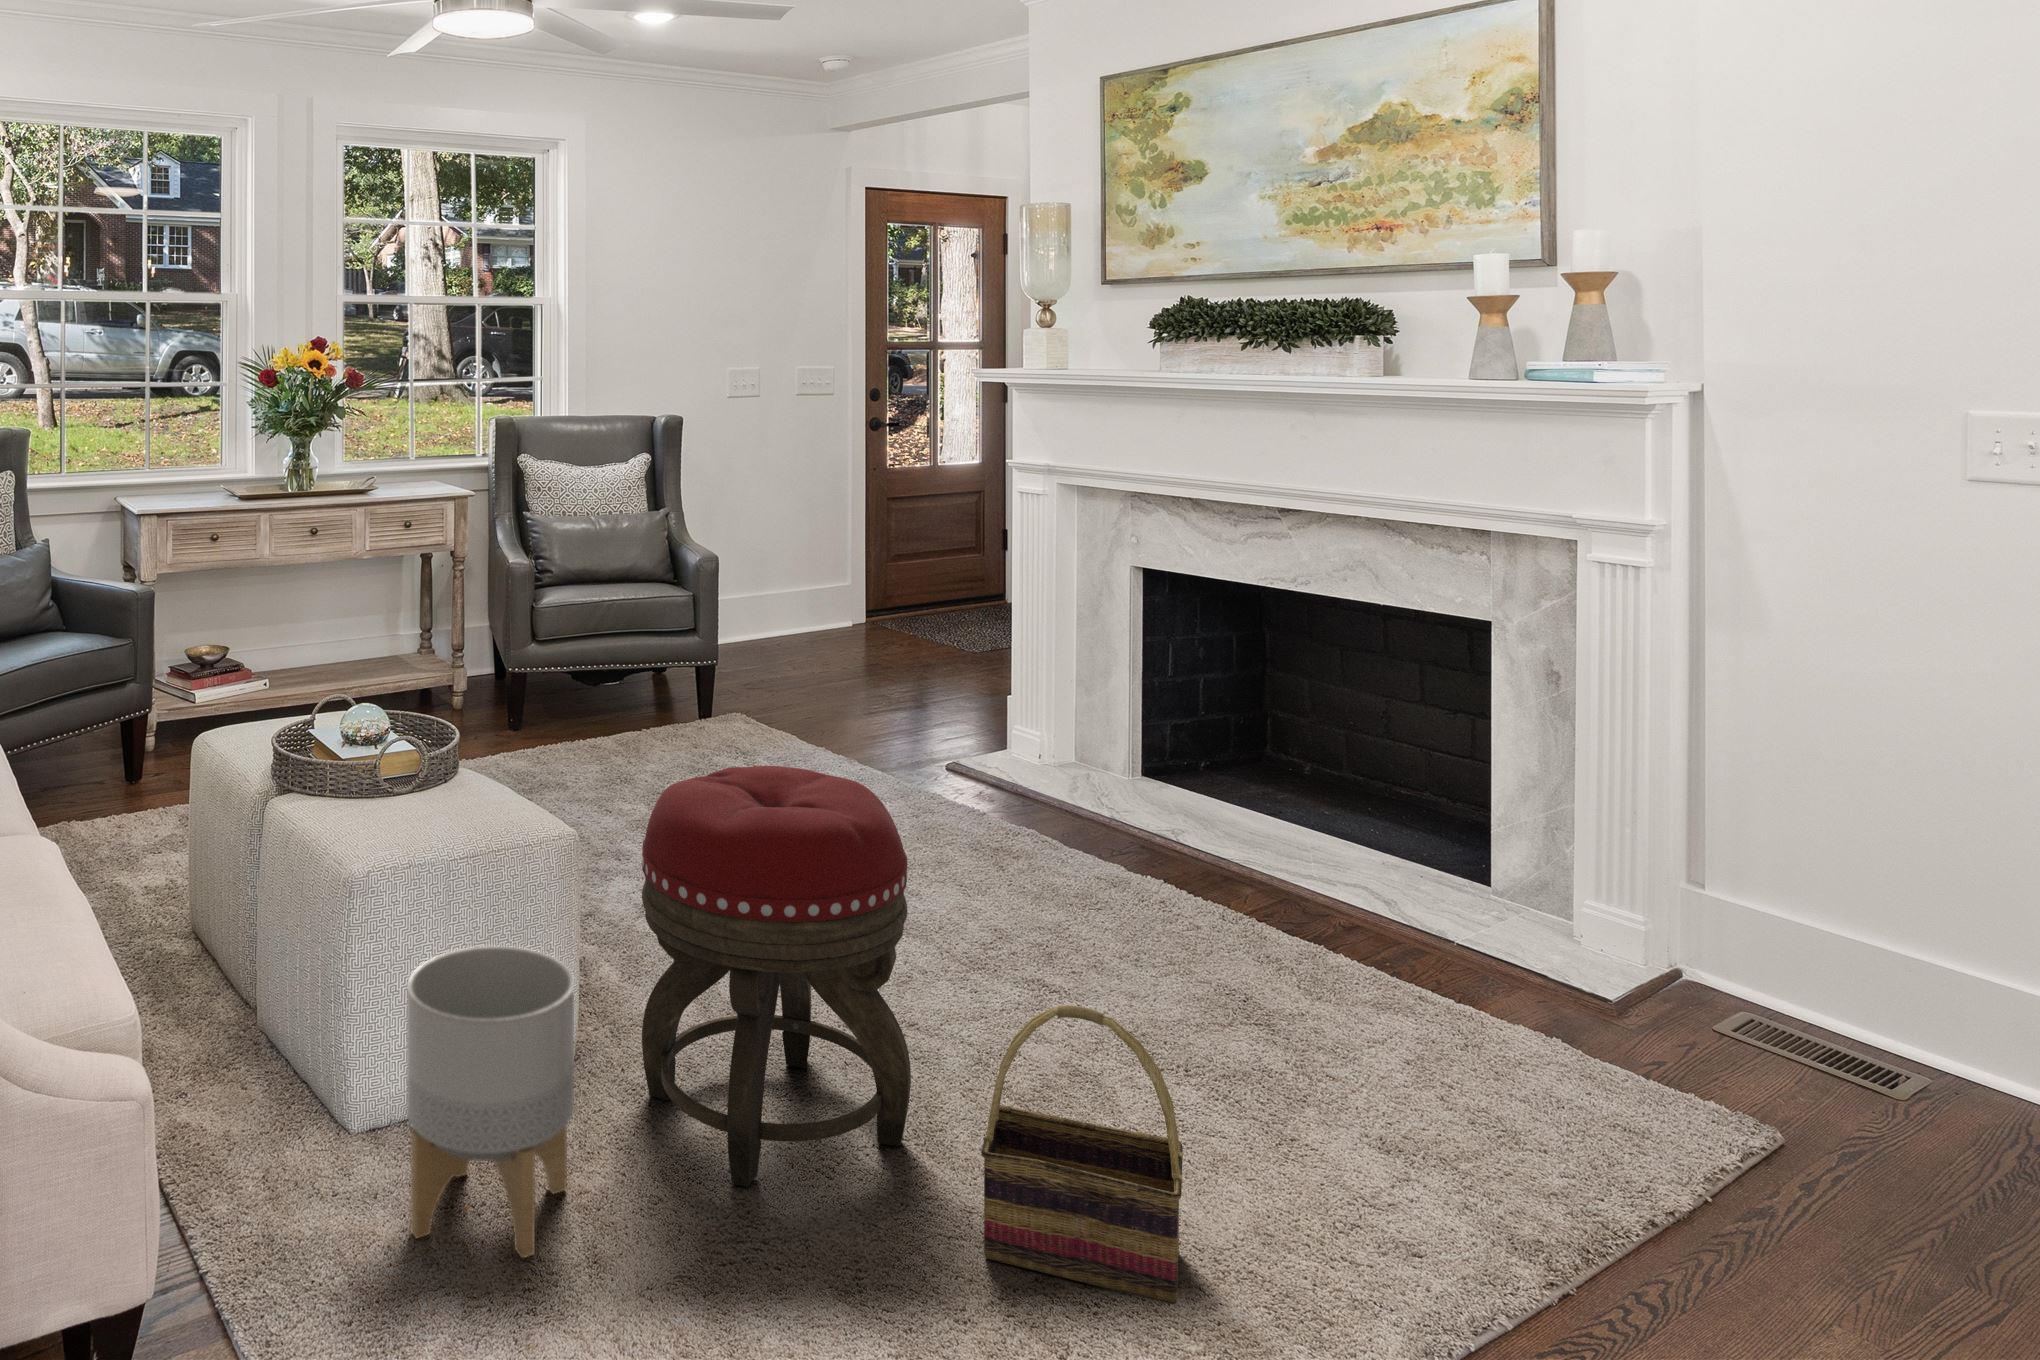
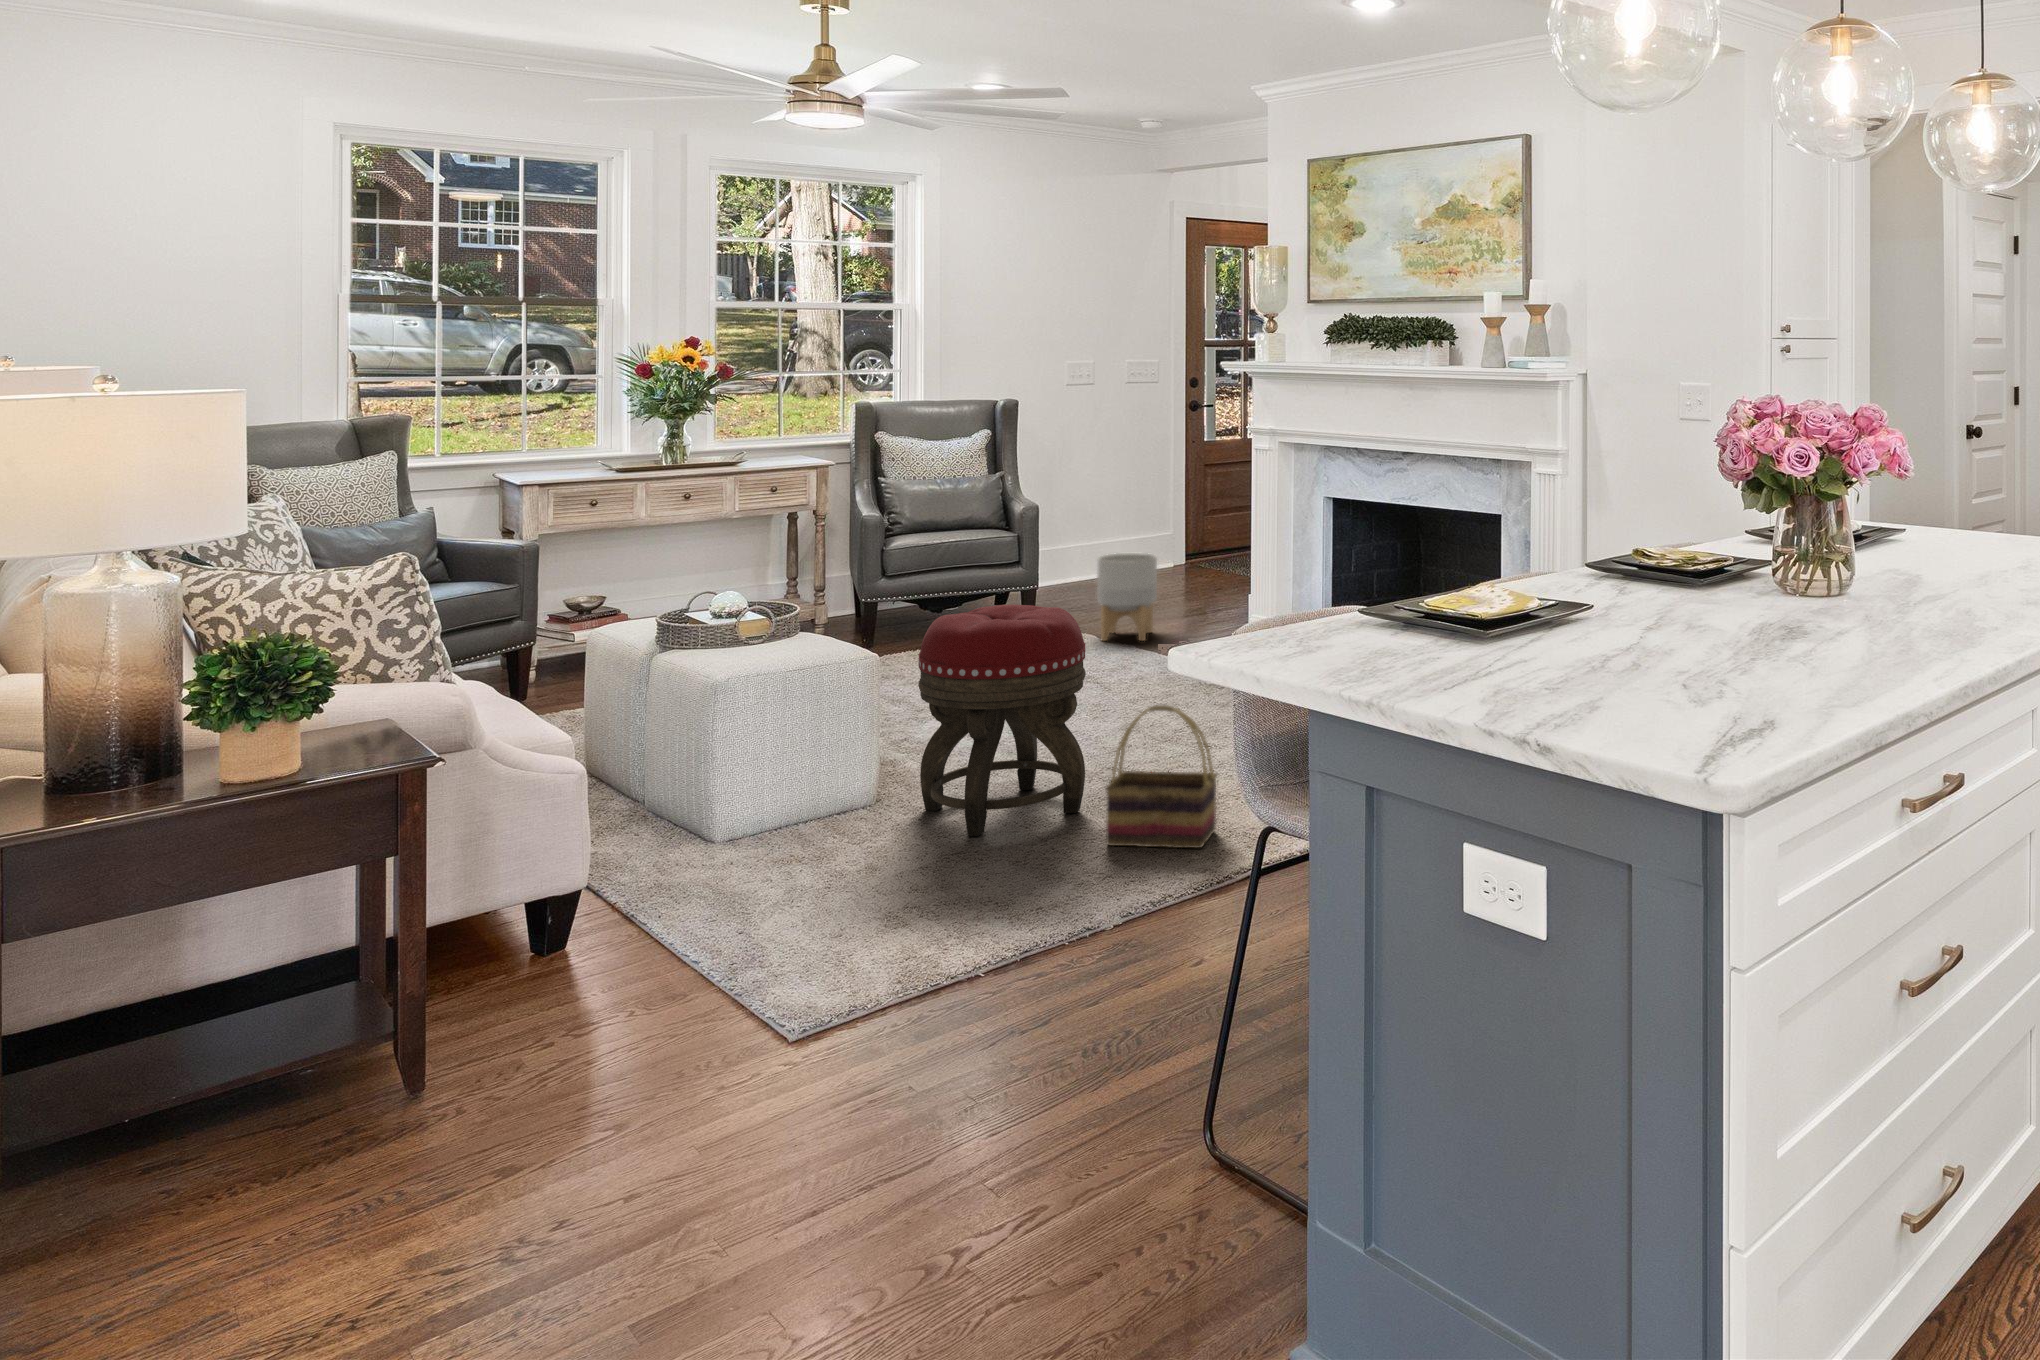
planter: present [407,946,574,1258] -> present [1097,553,1157,641]

